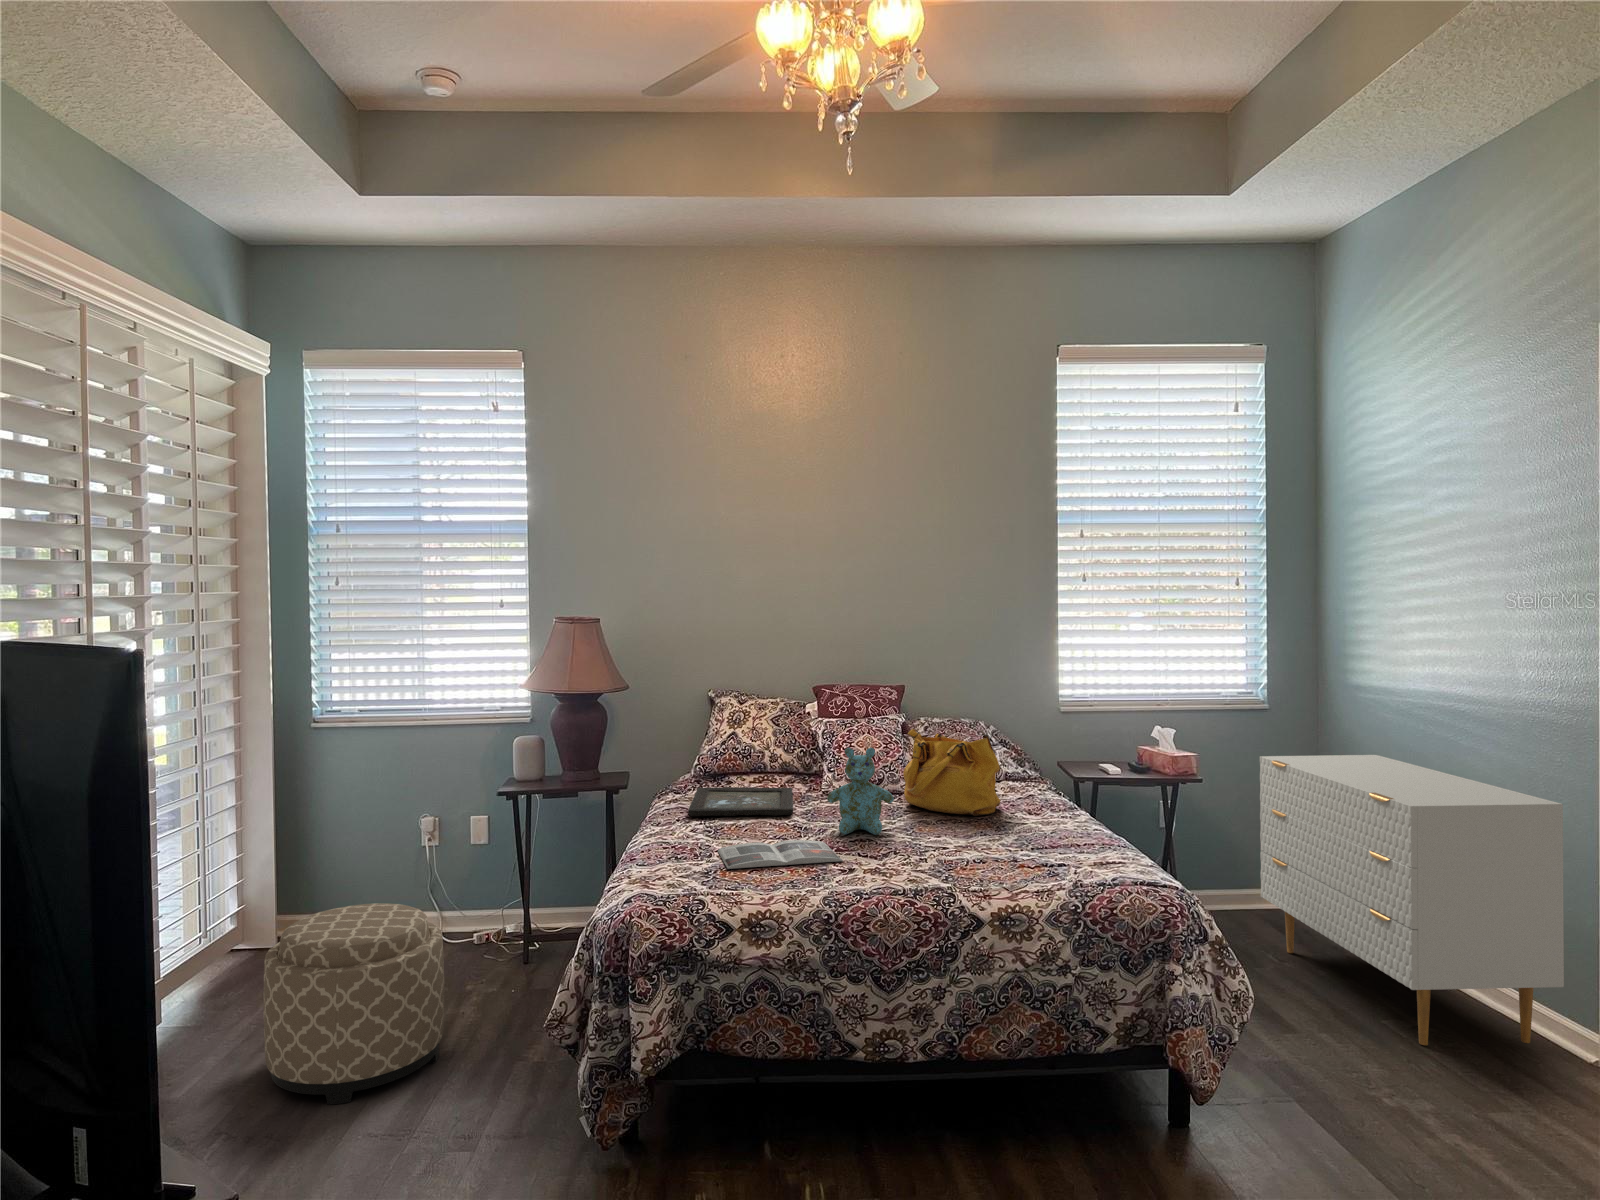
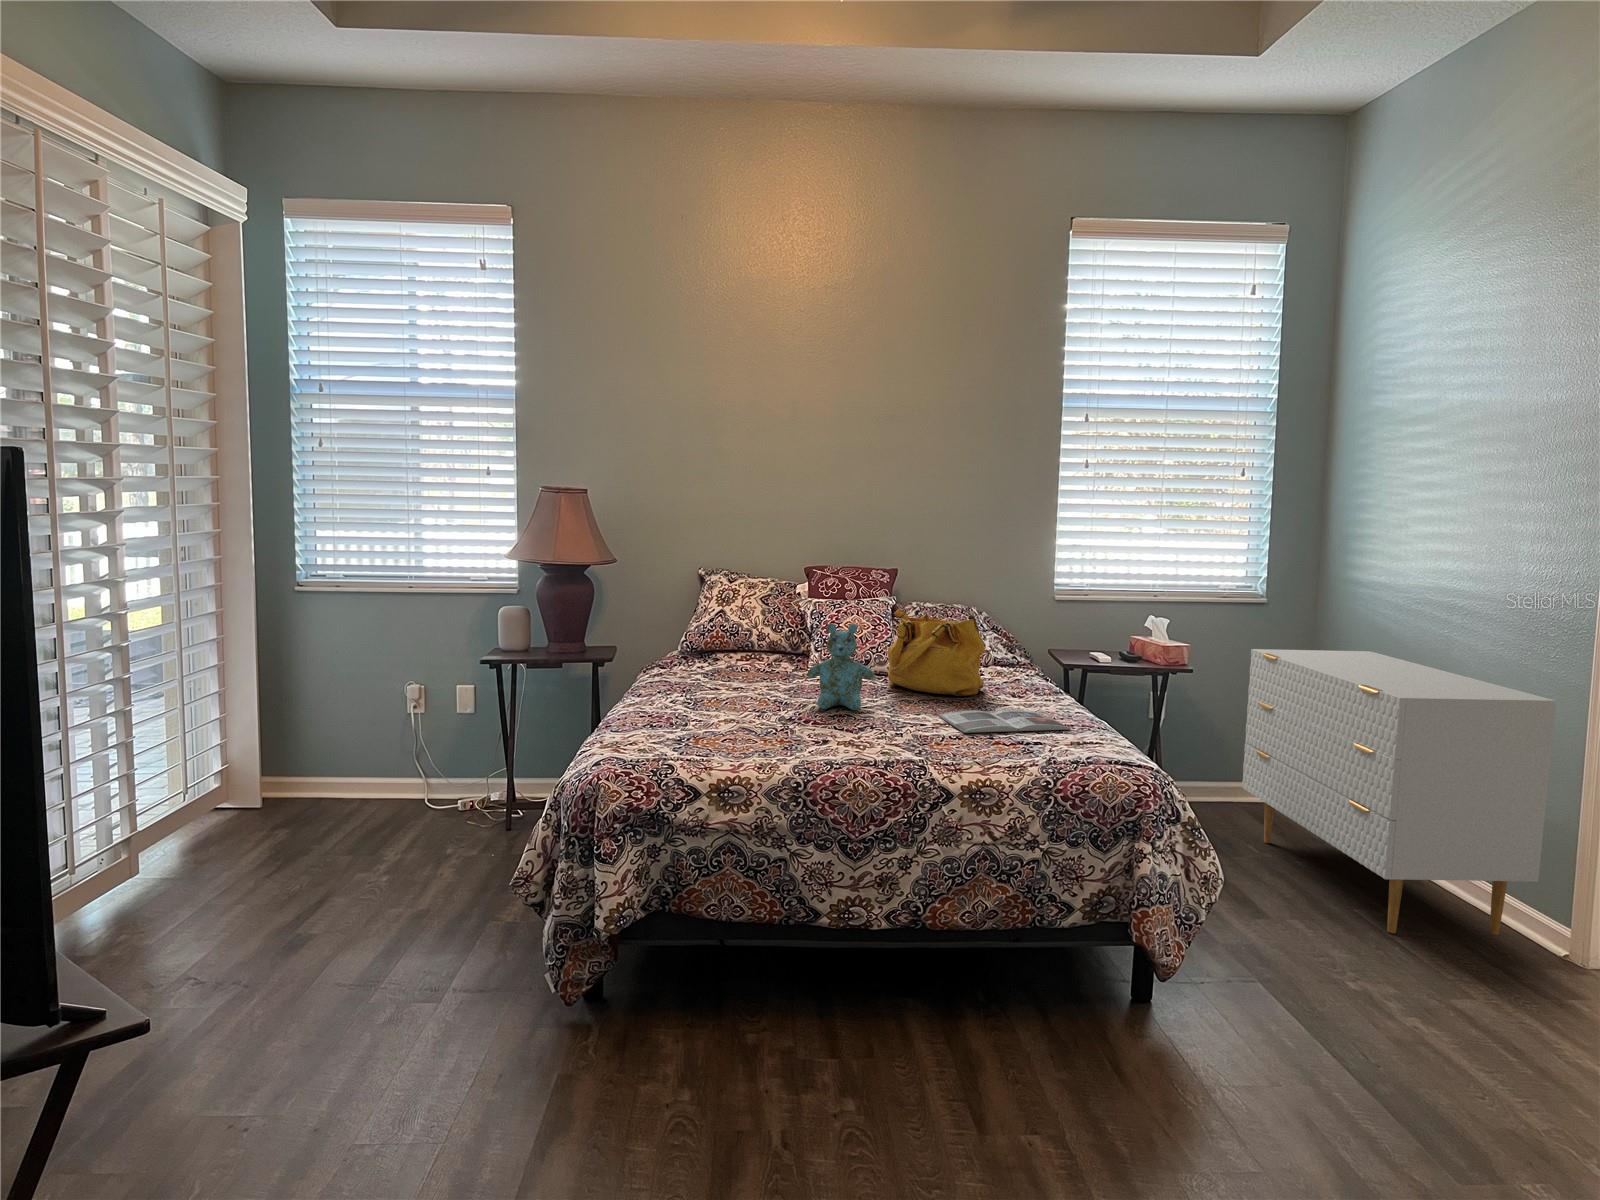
tray: present [688,787,793,816] -> none [669,662,777,690]
magazine: present [718,840,843,869] -> present [940,709,1071,733]
ottoman: present [263,903,444,1105] -> none [241,762,422,951]

